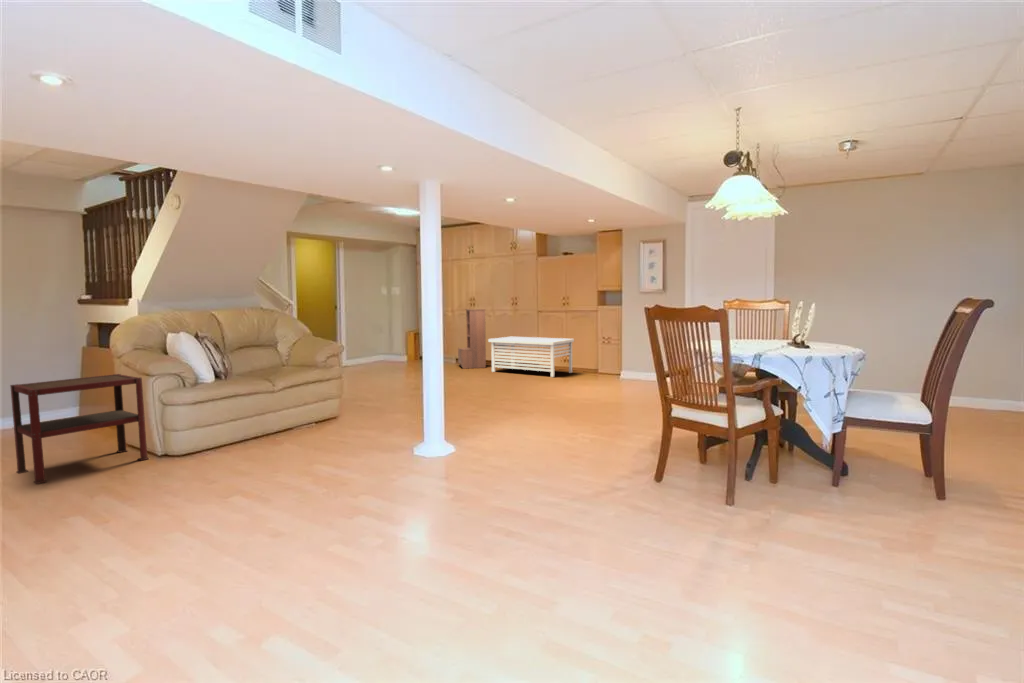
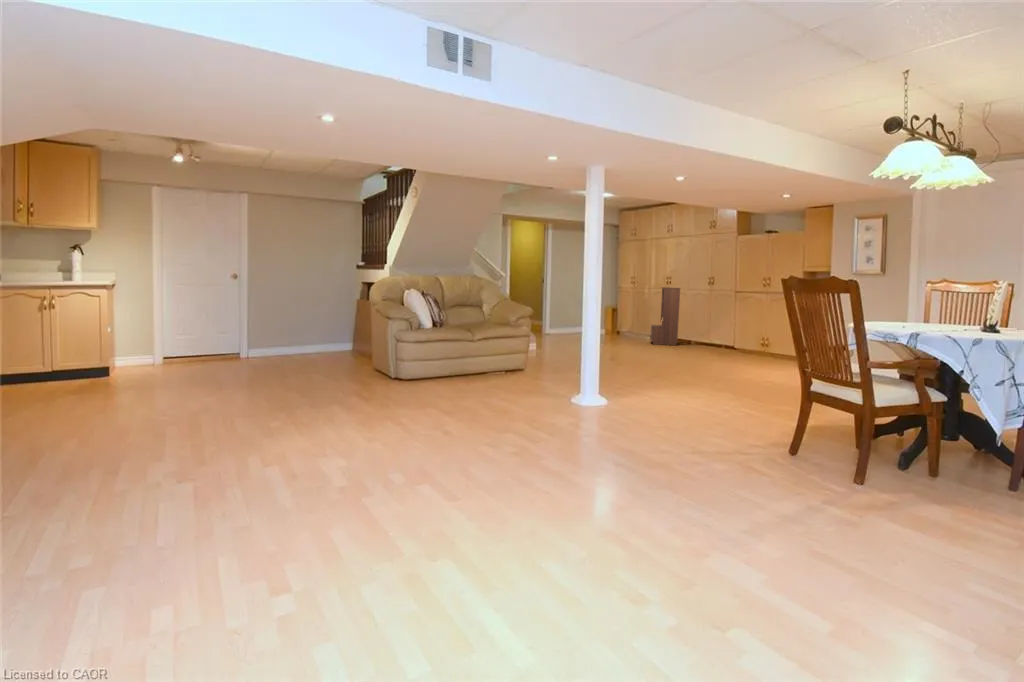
storage bench: present [488,337,574,377] -> none [679,316,772,359]
side table: present [11,374,148,484] -> none [311,318,386,386]

